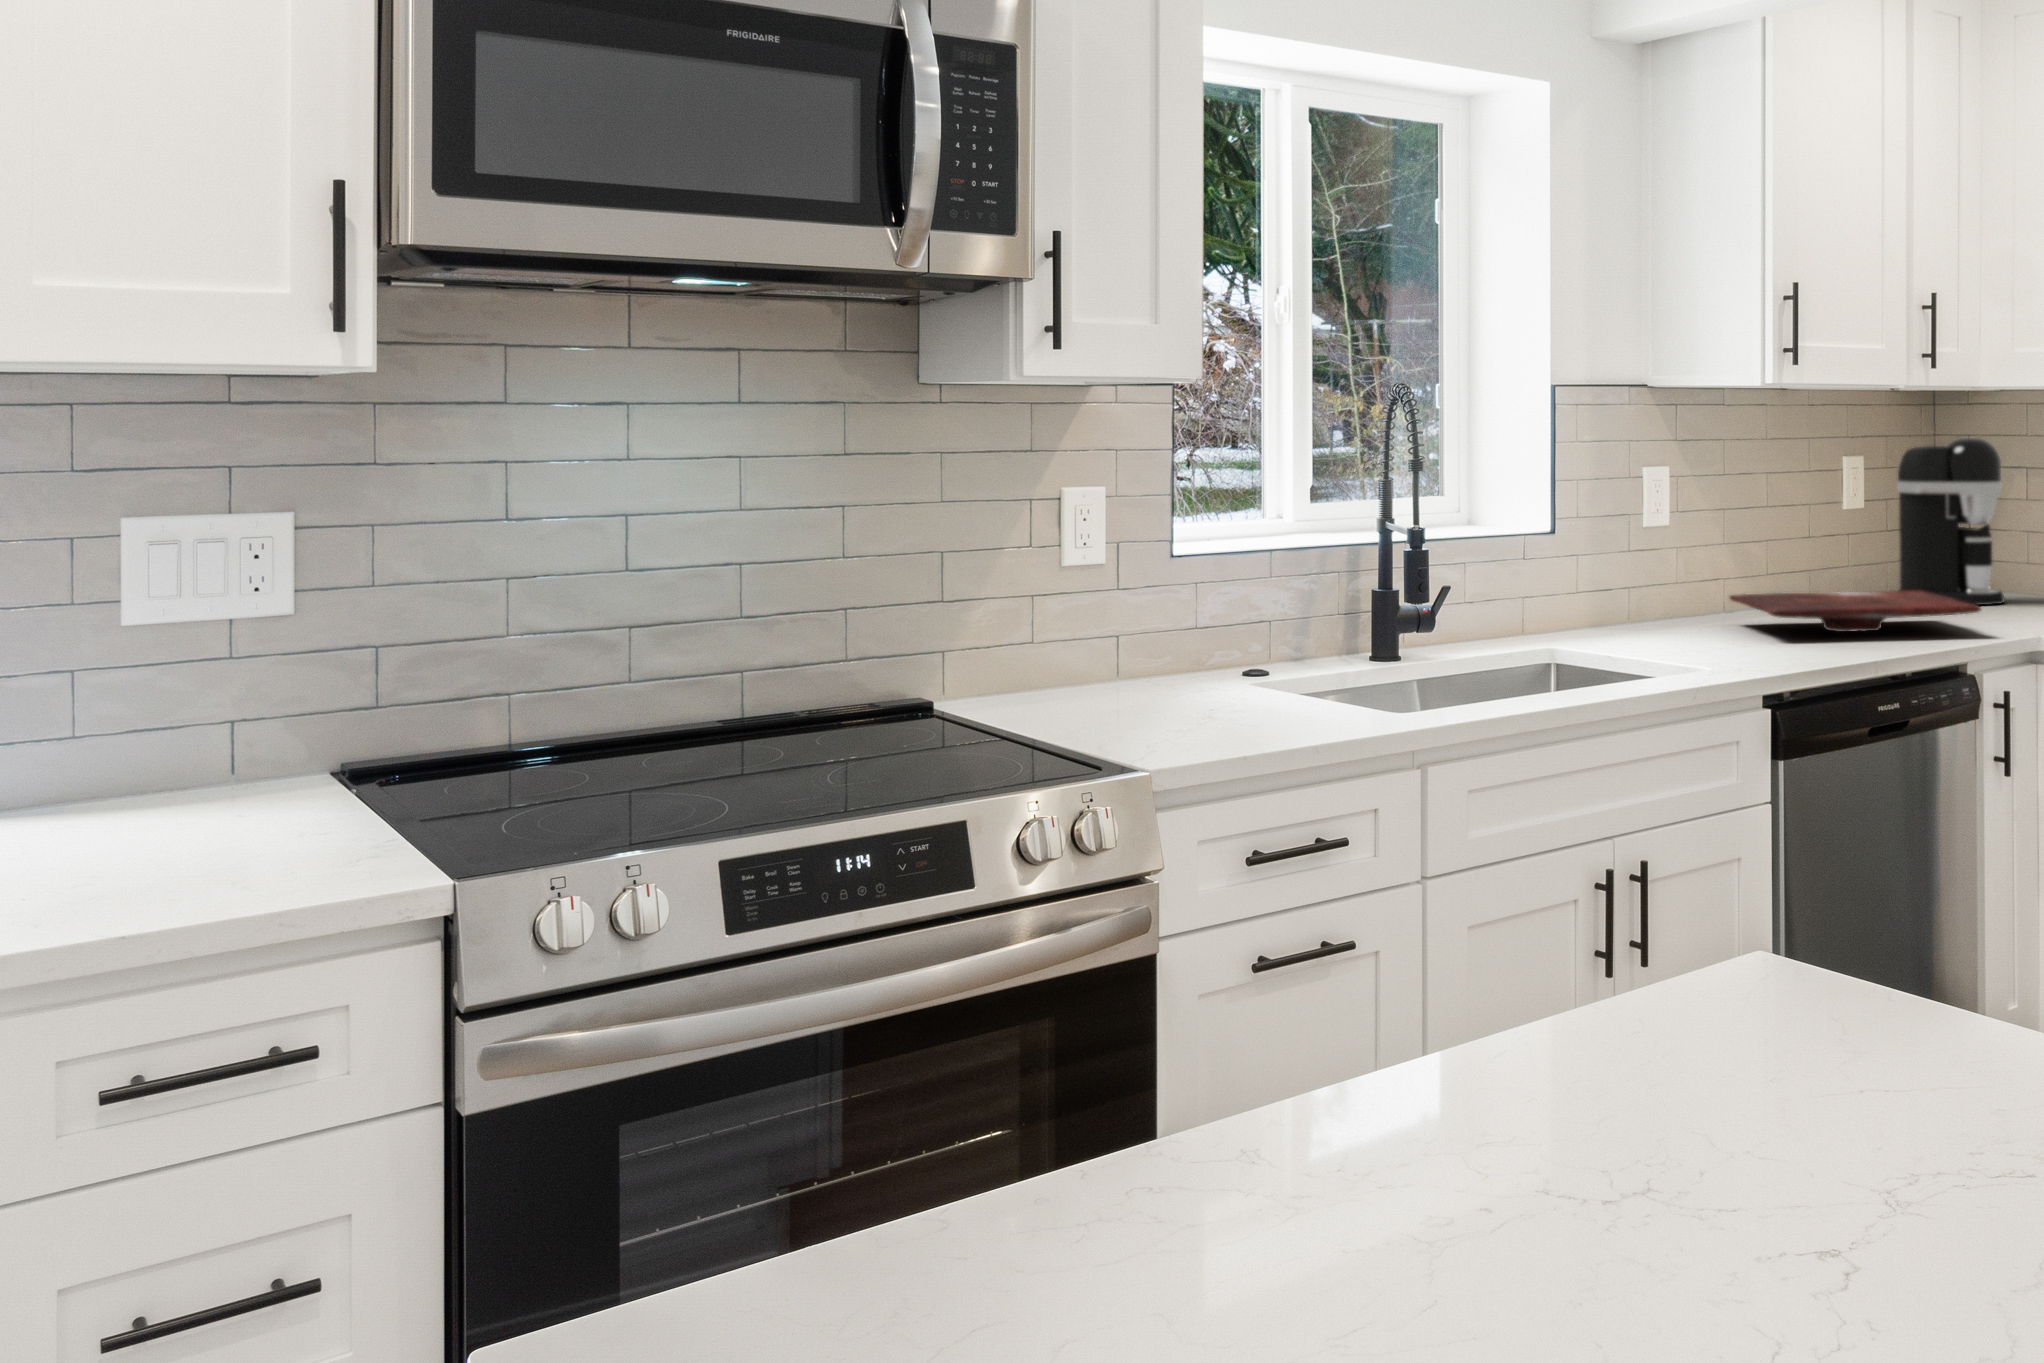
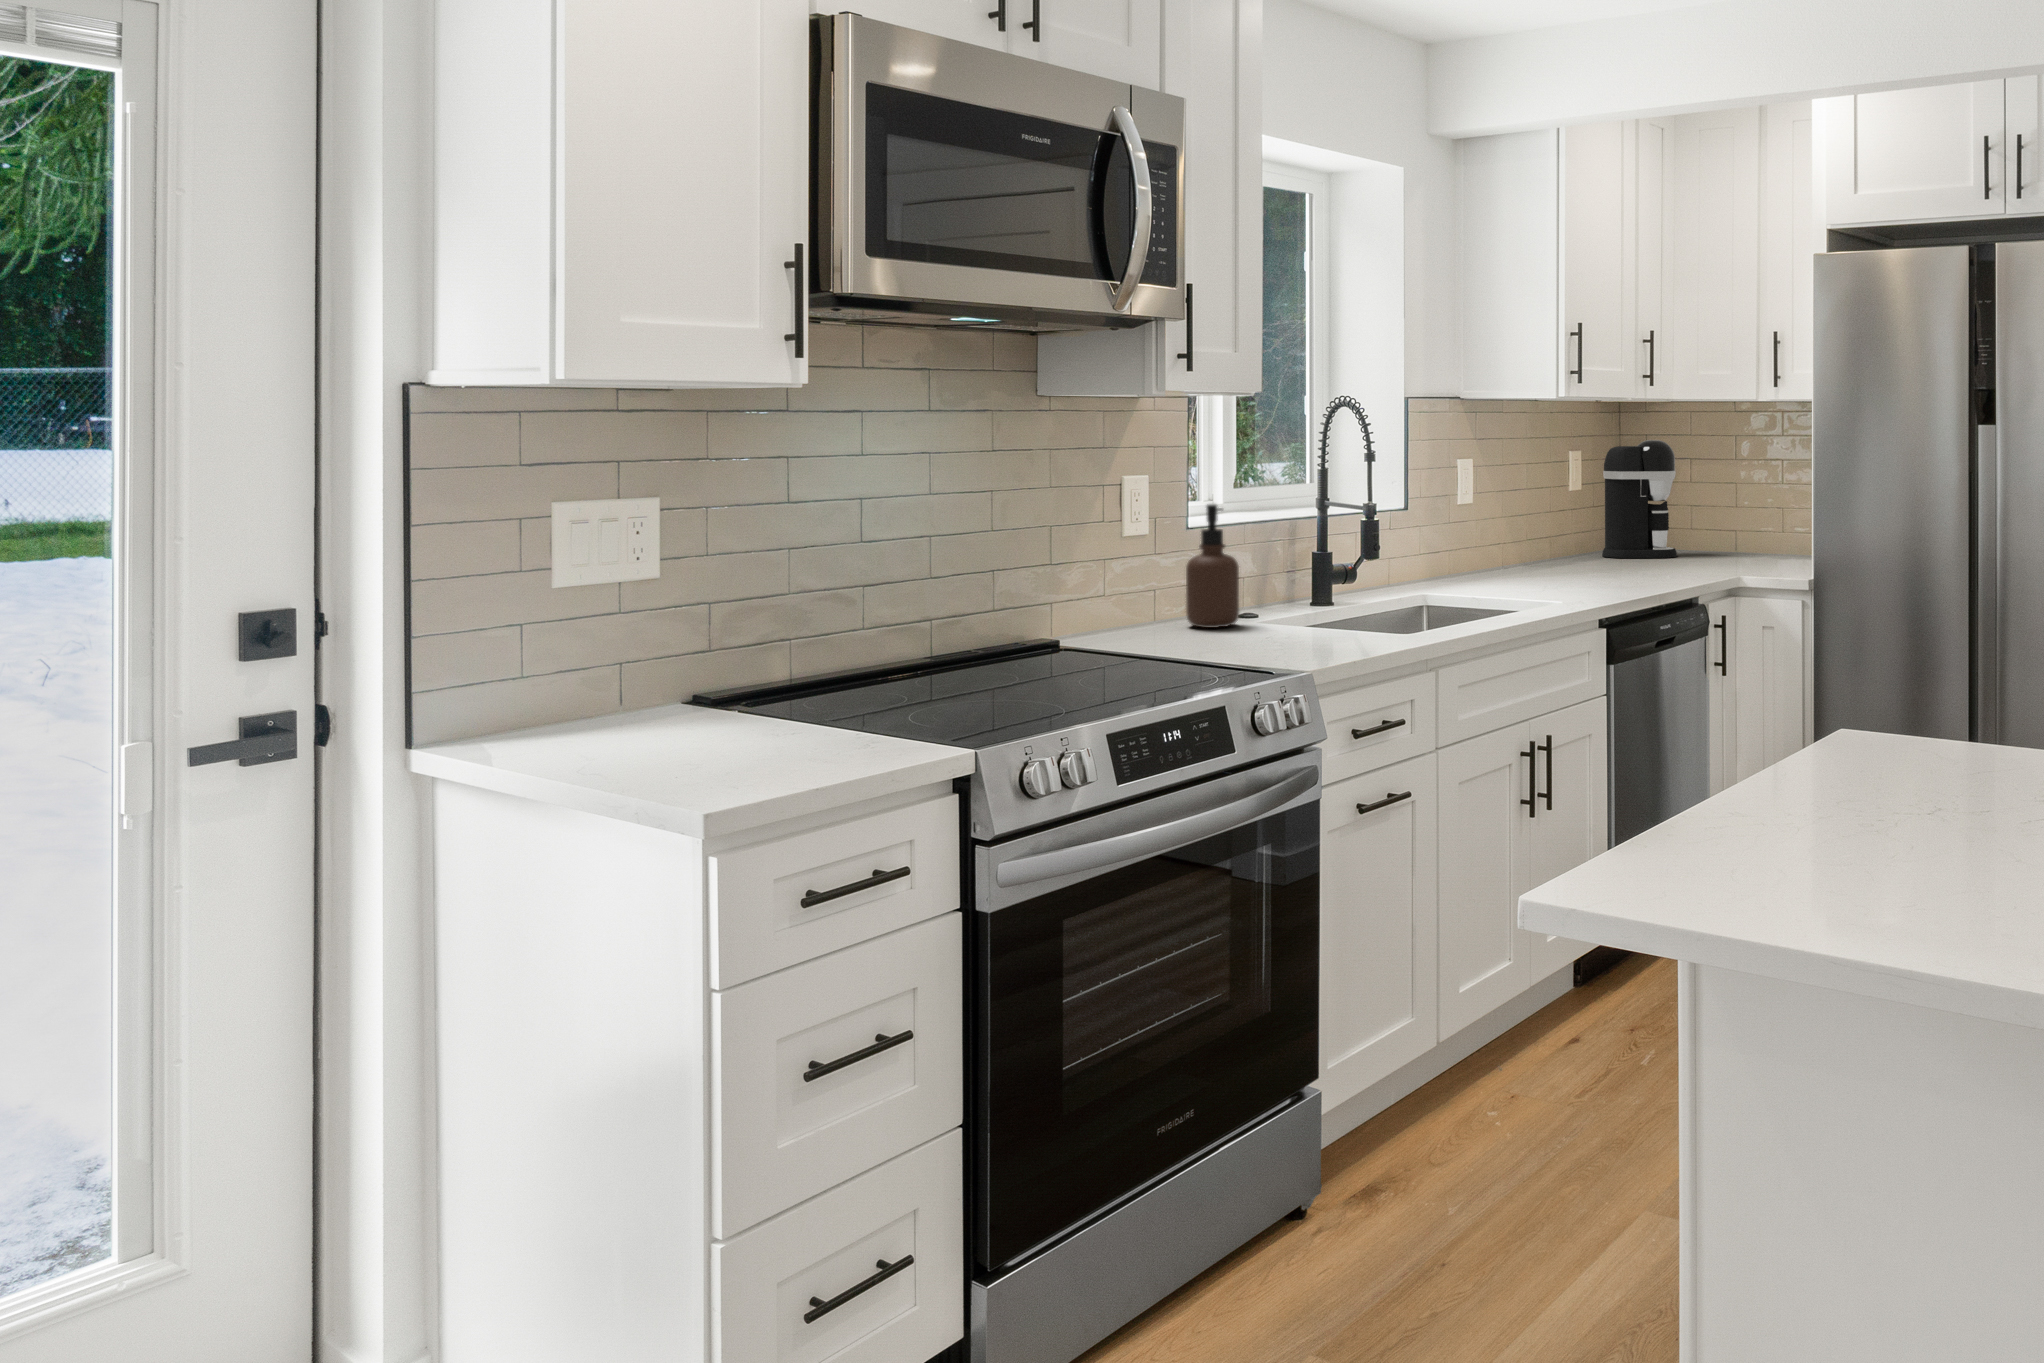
soap dispenser: none [1137,527,1208,692] -> present [1186,504,1239,628]
cutting board: present [1730,591,1981,632] -> none [1520,548,1701,576]

